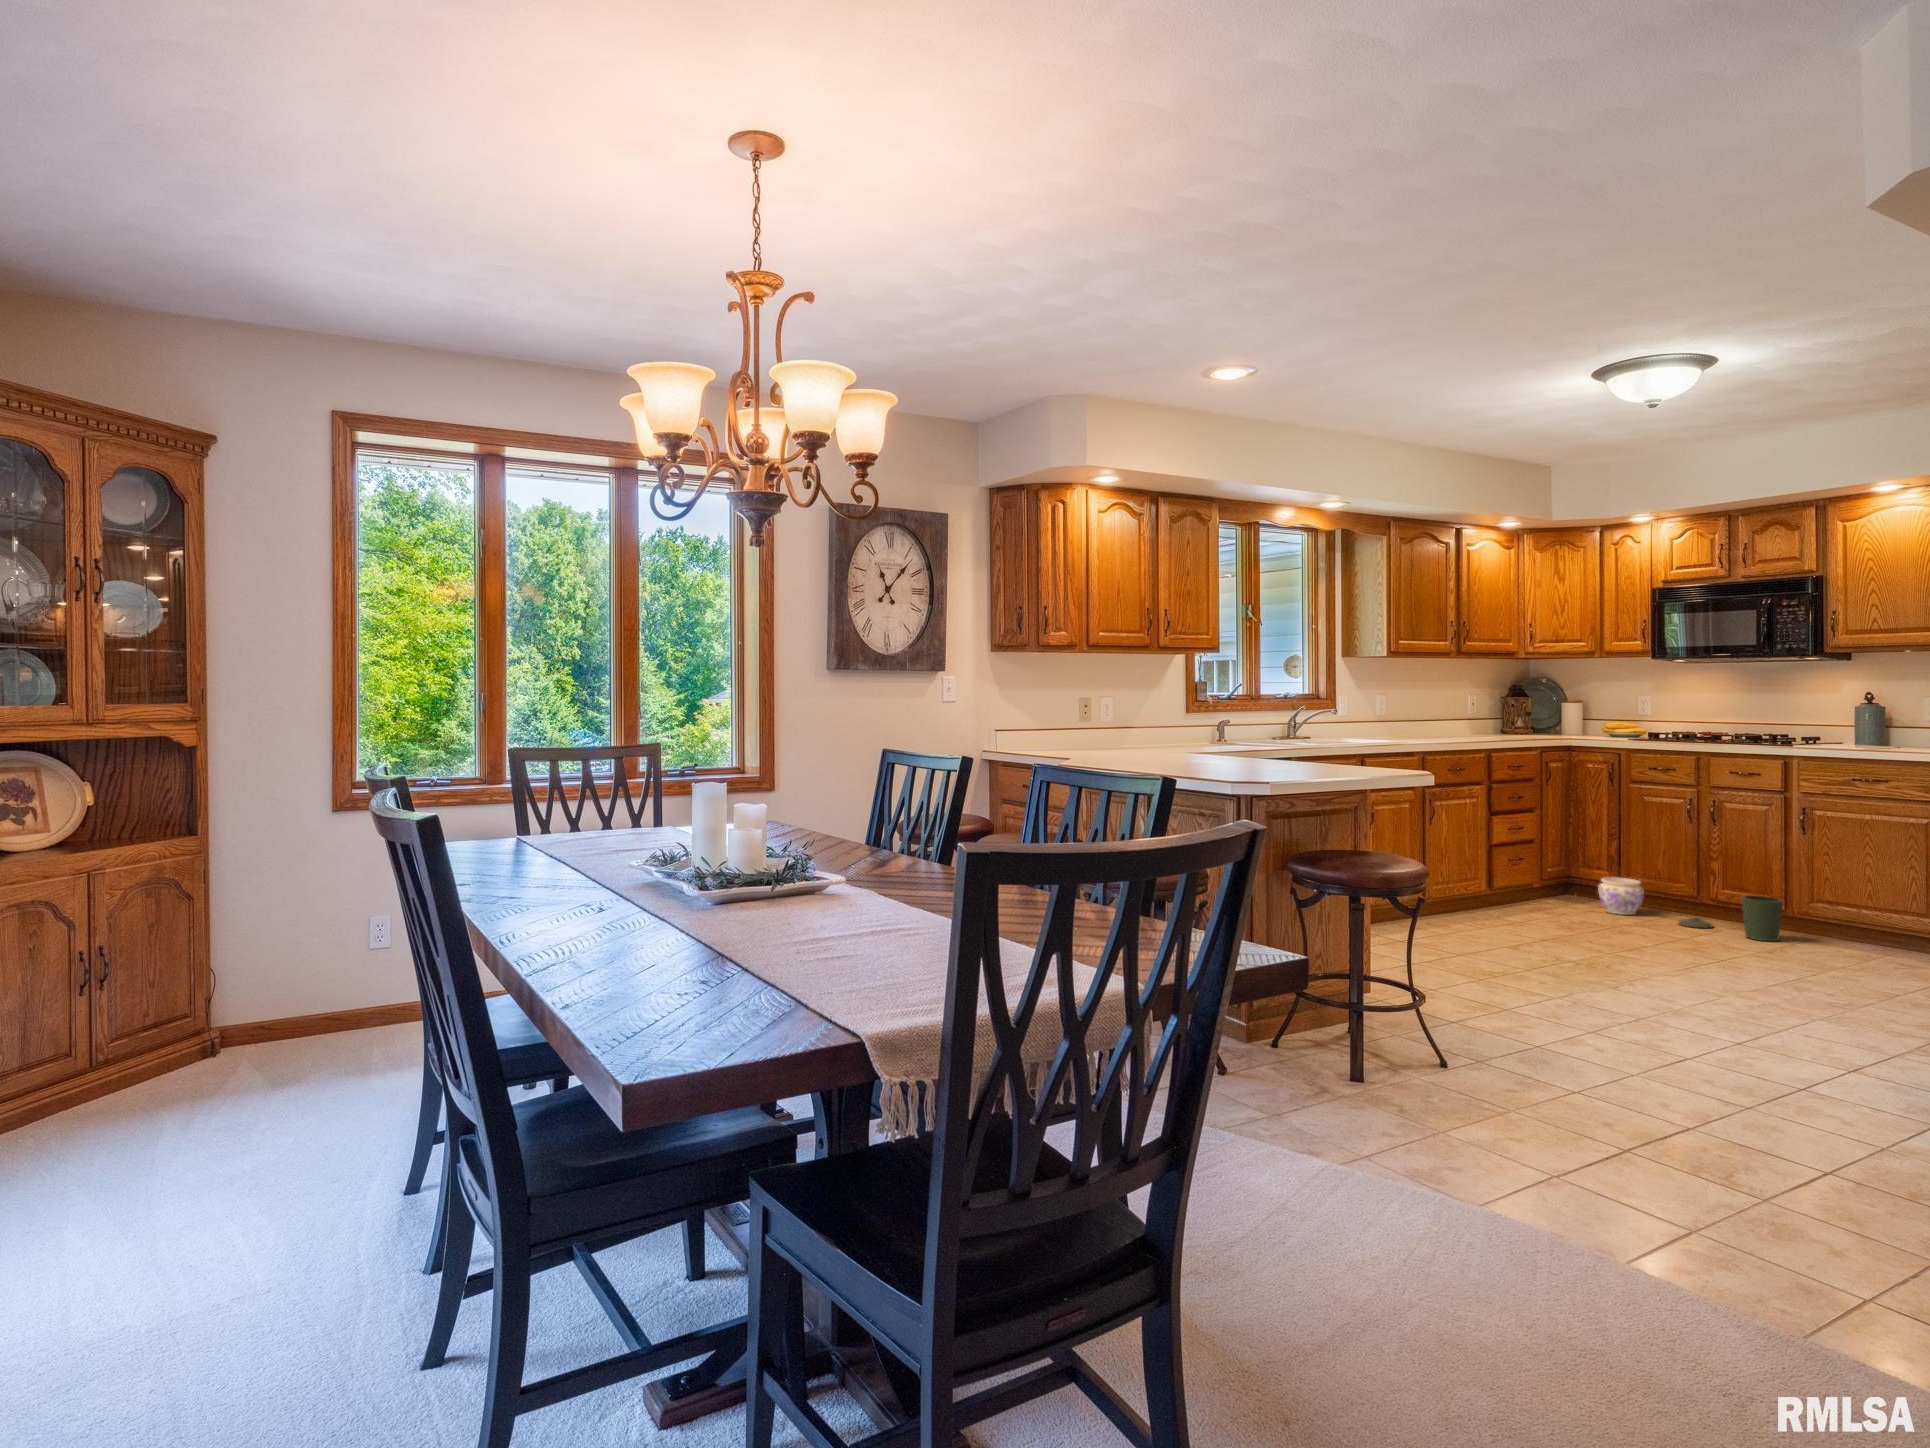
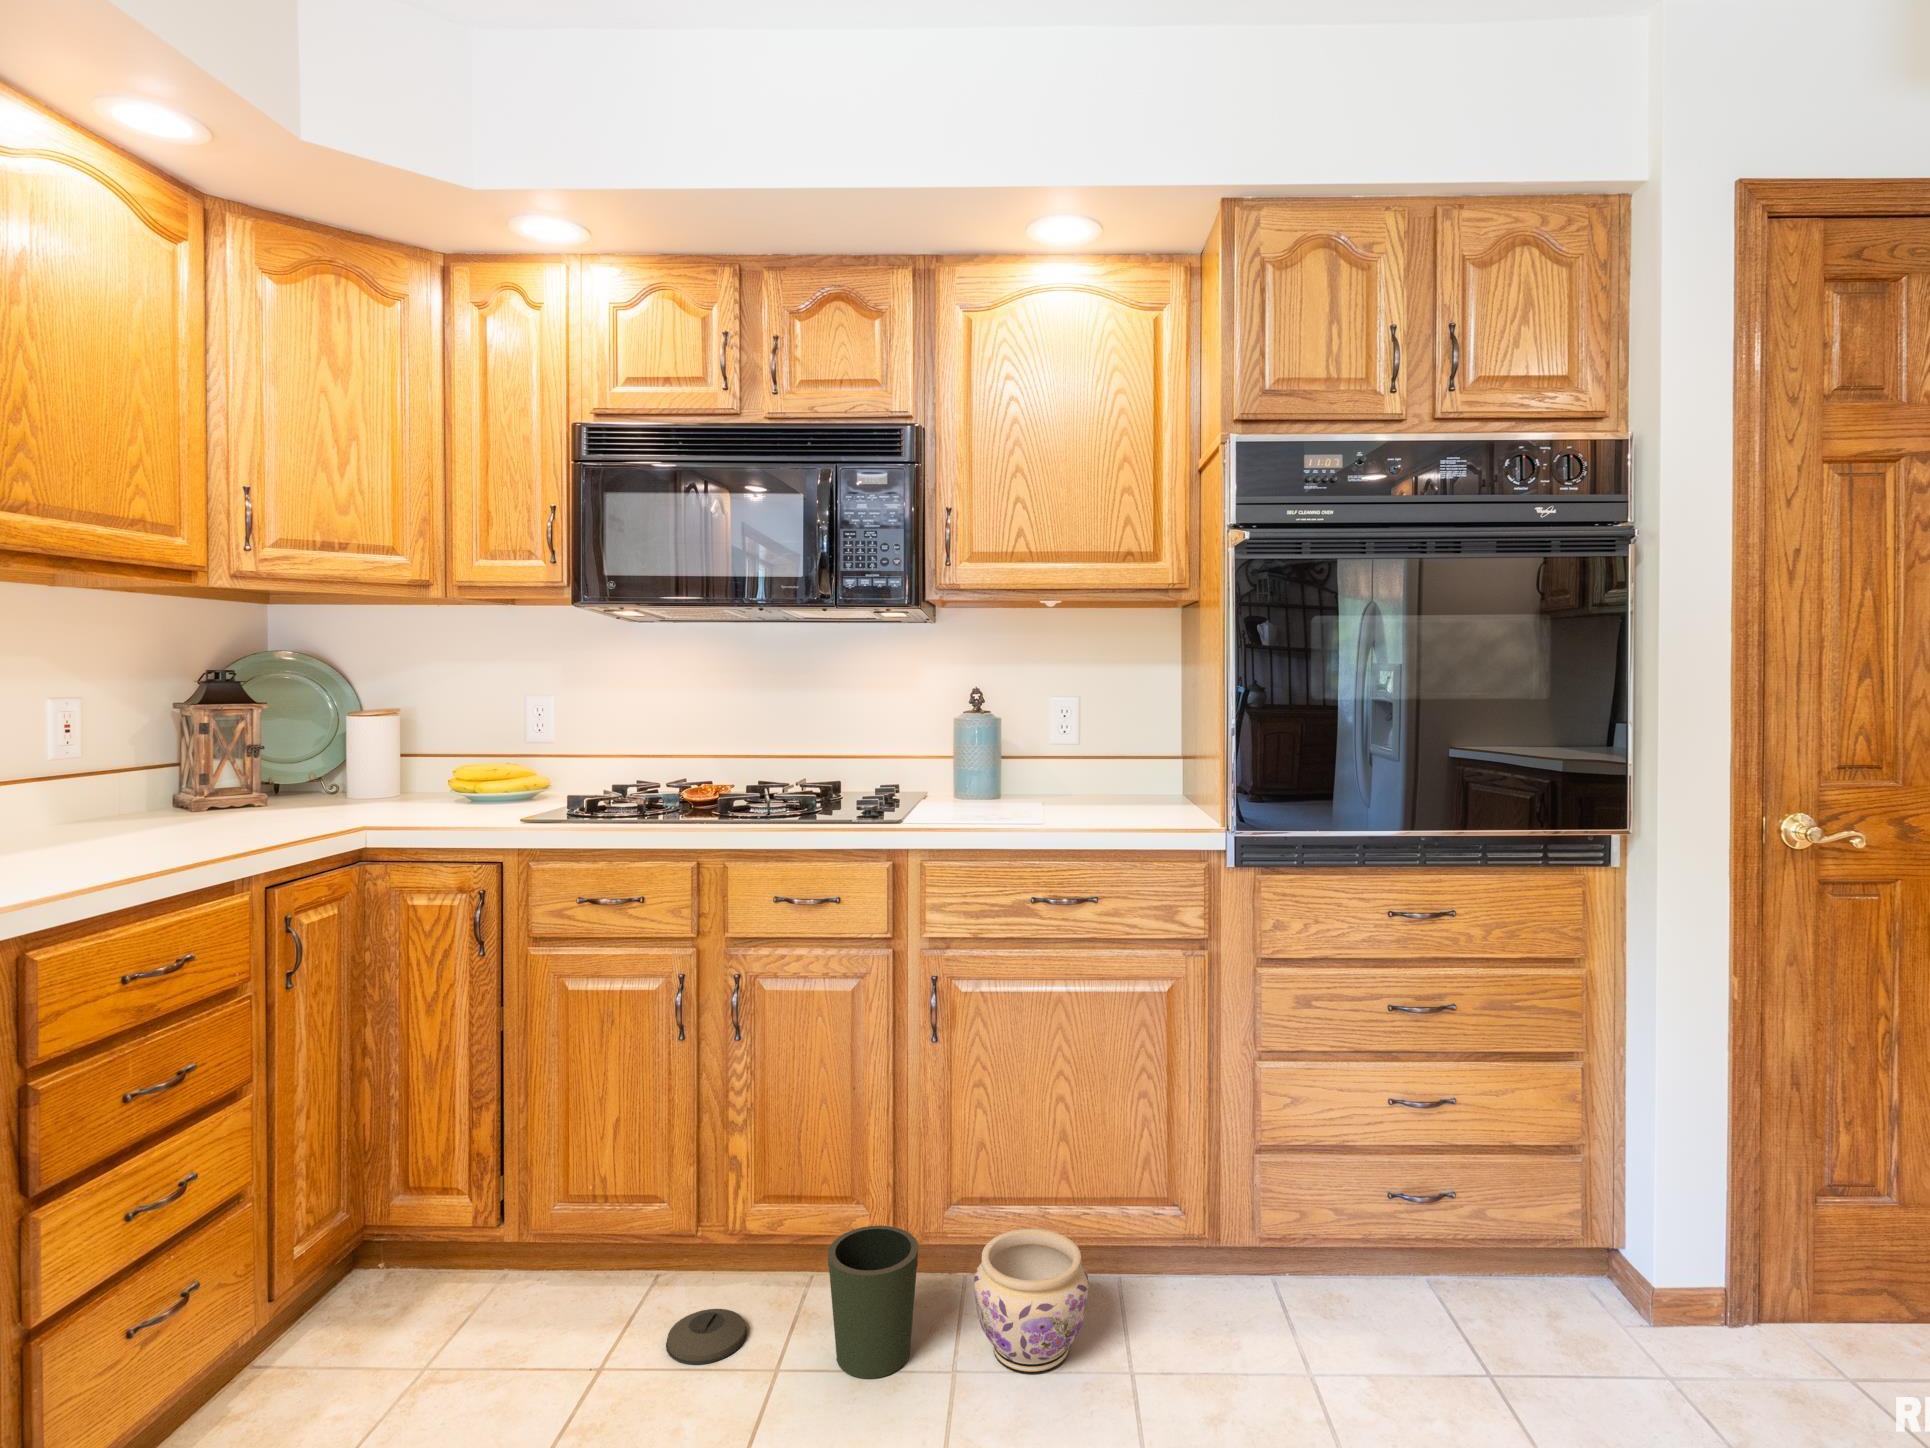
planter: present [1598,877,1644,915] -> present [974,1229,1089,1374]

